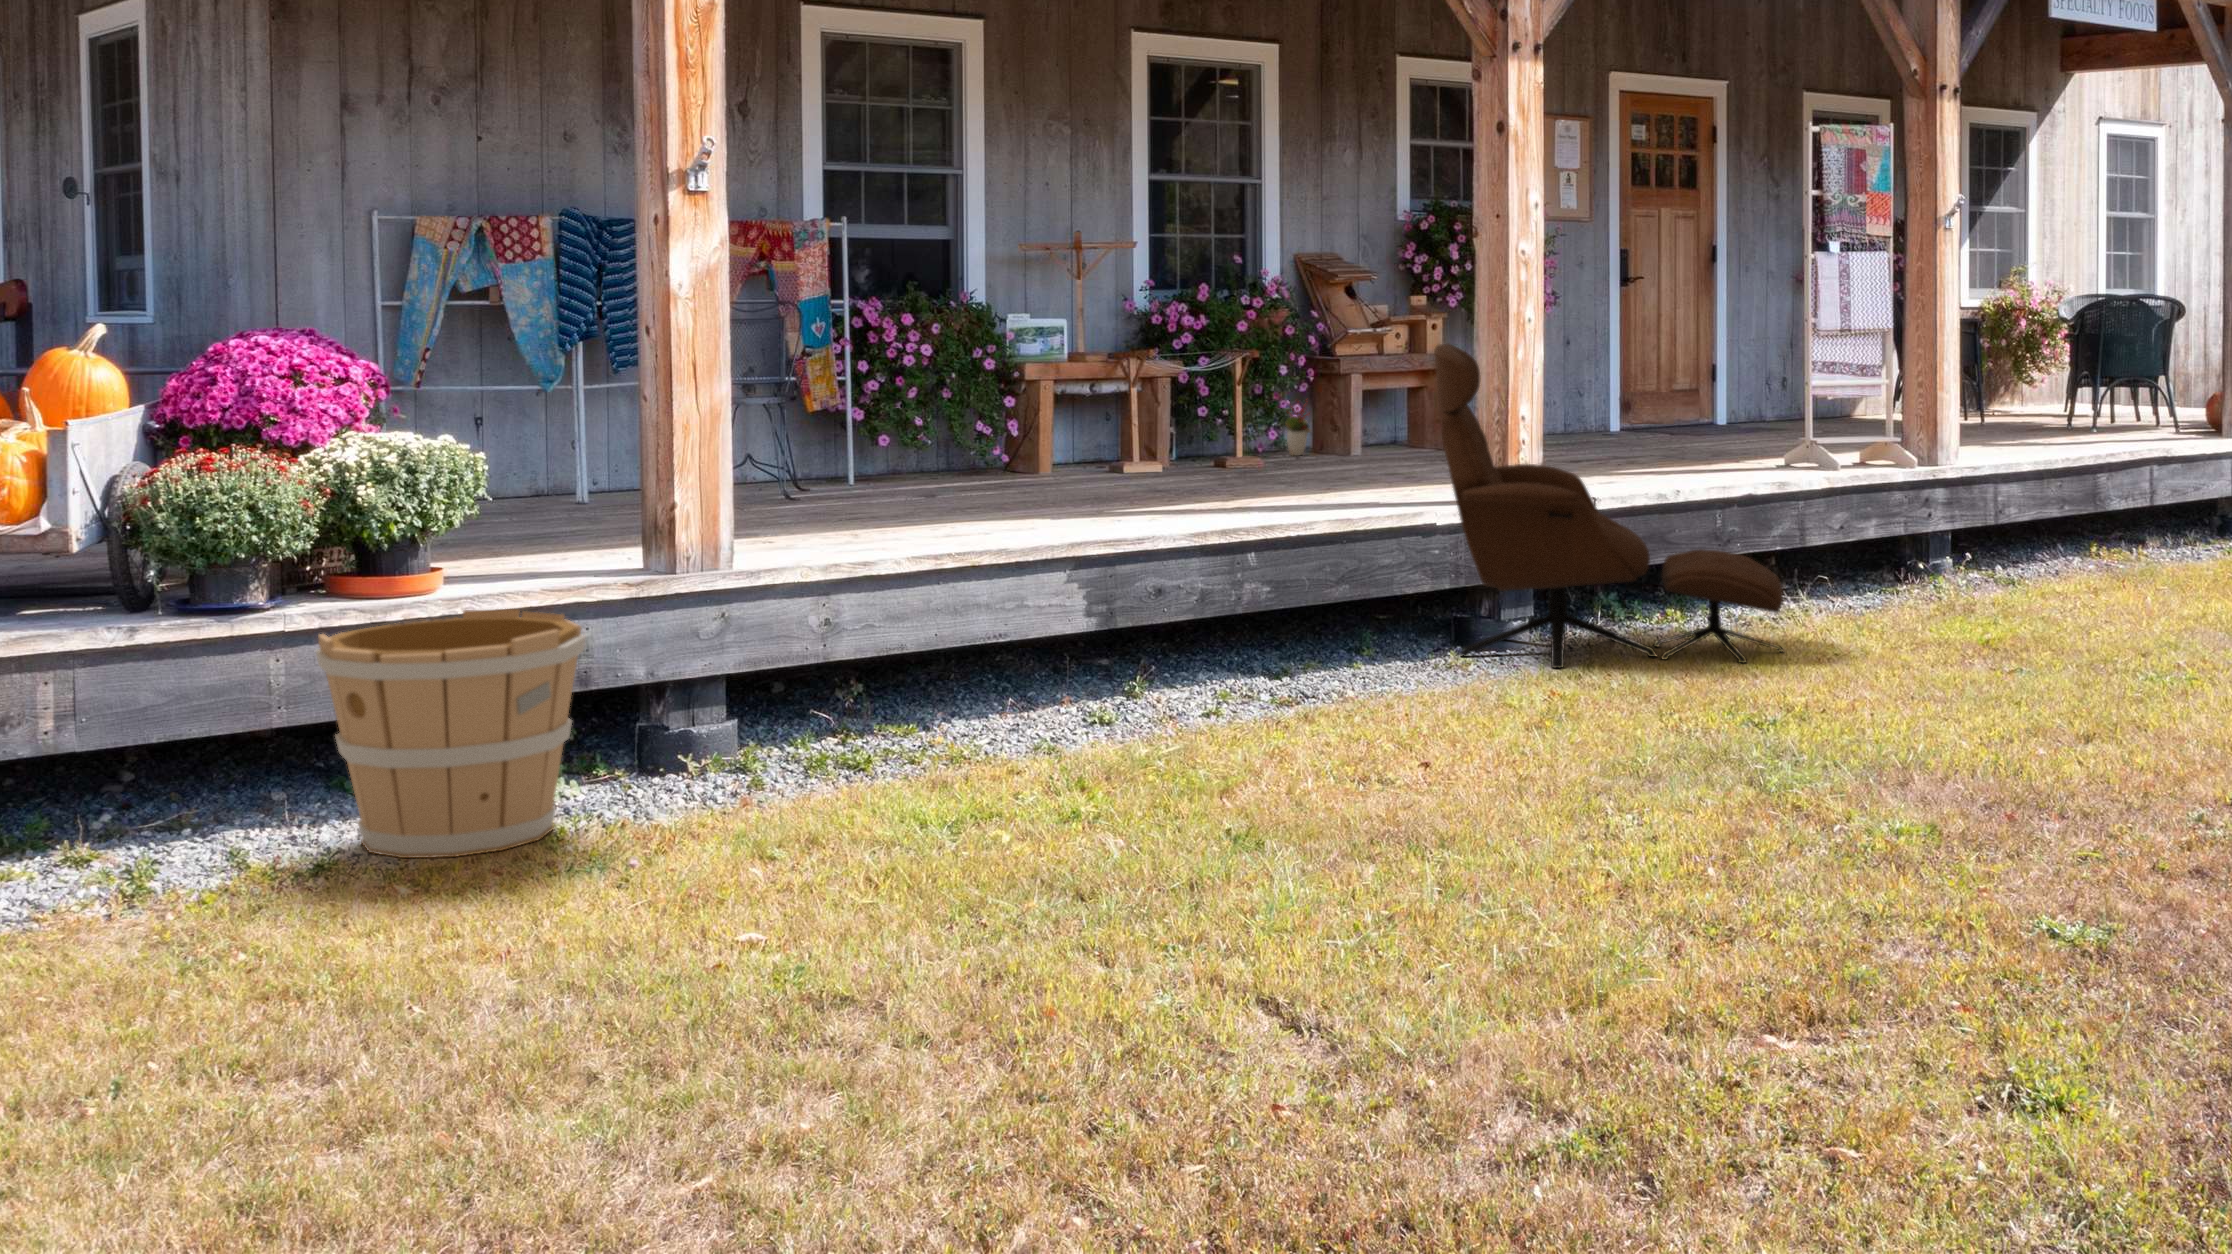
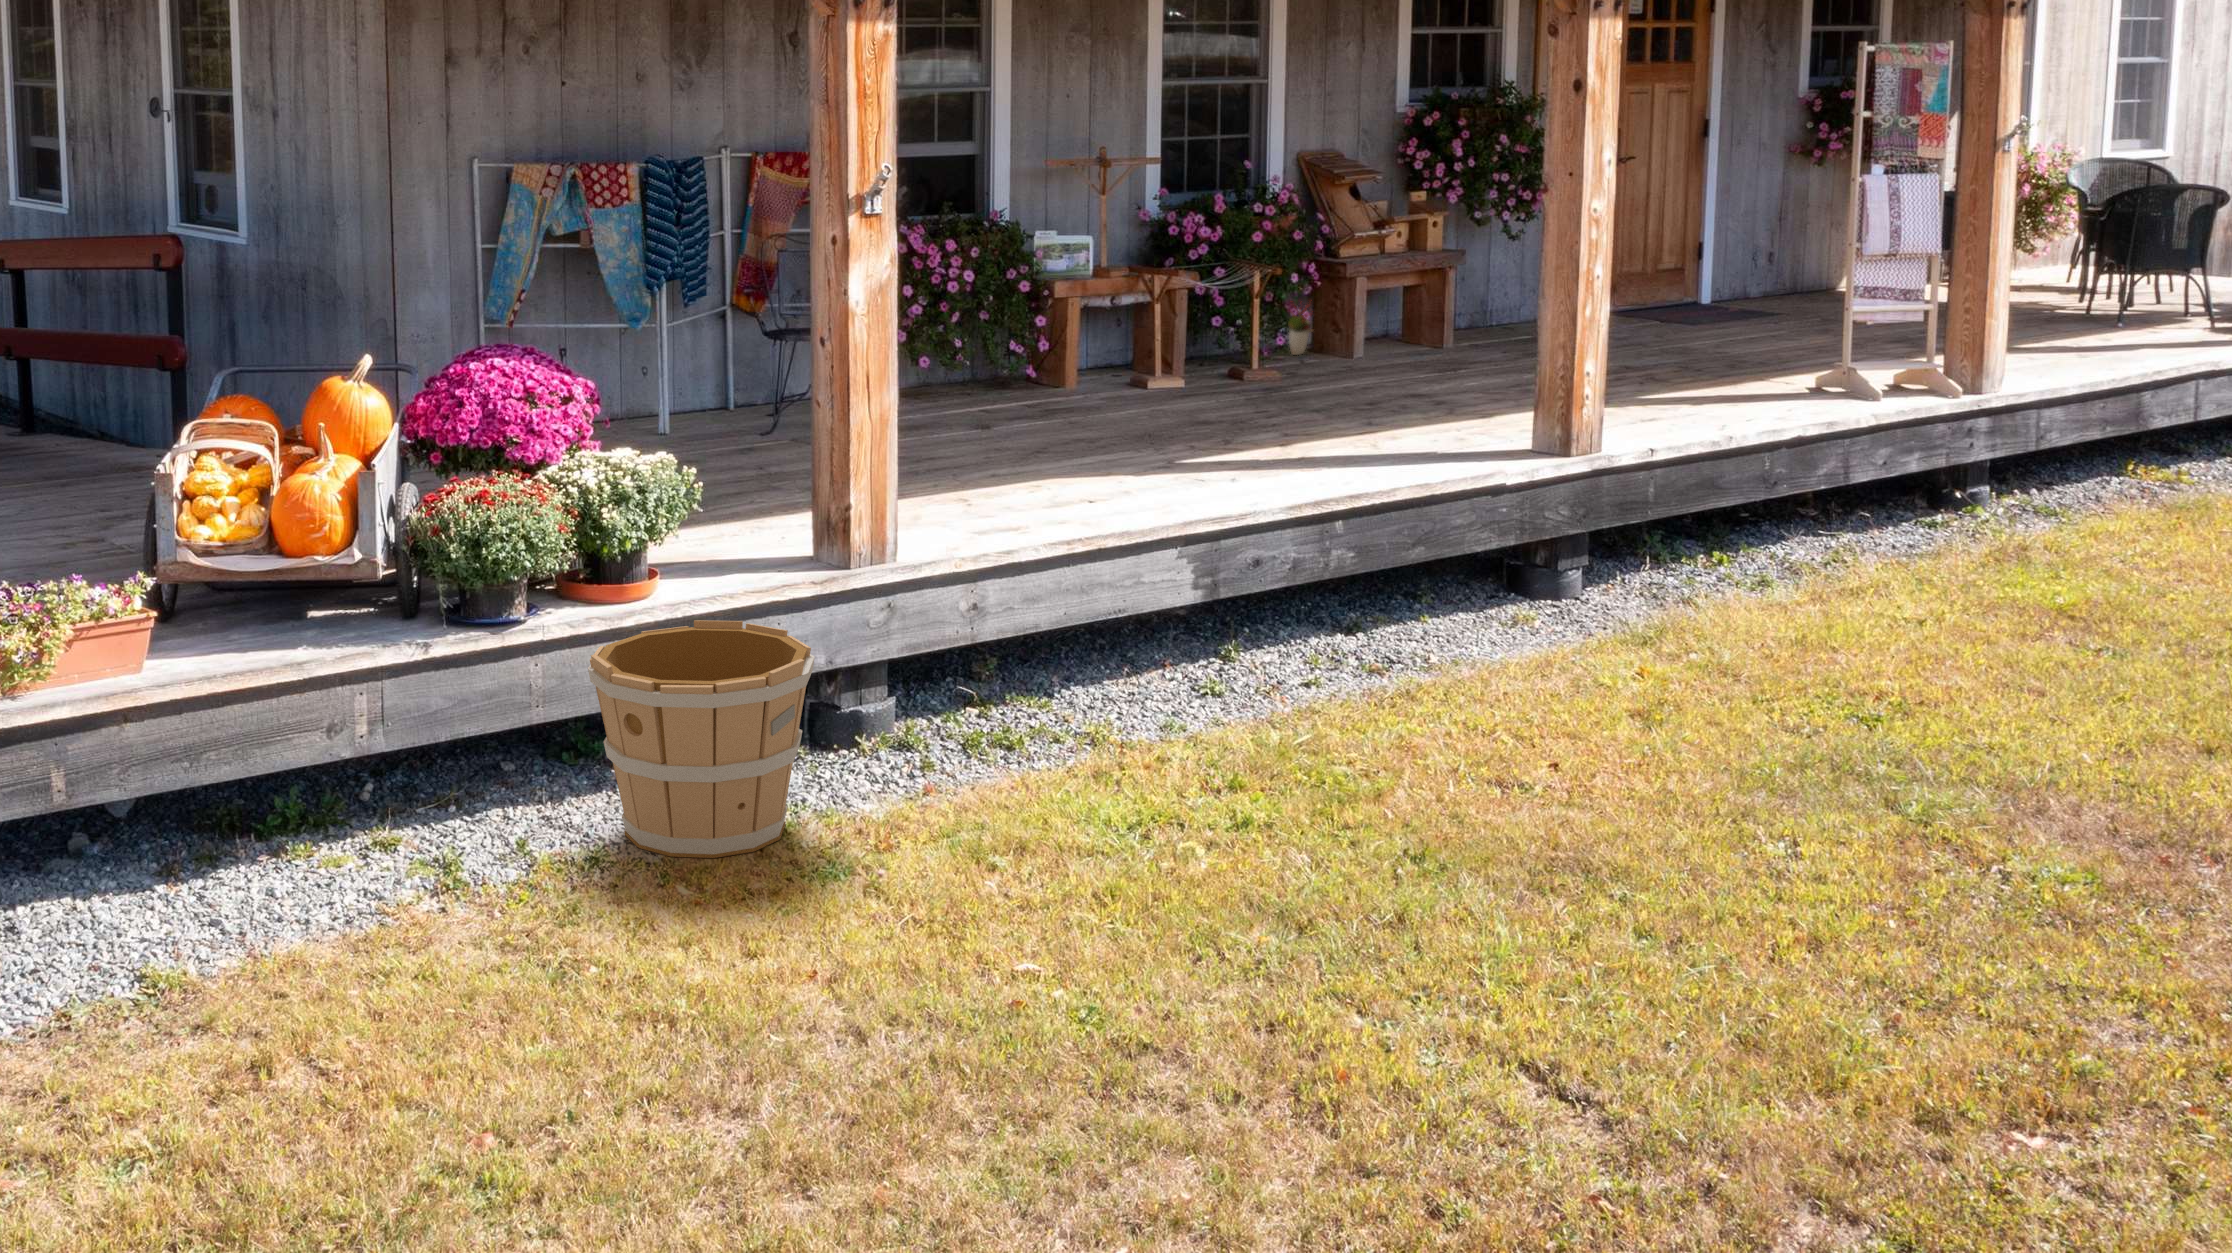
lounge chair: present [1434,343,1783,668] -> none [1514,309,1867,639]

